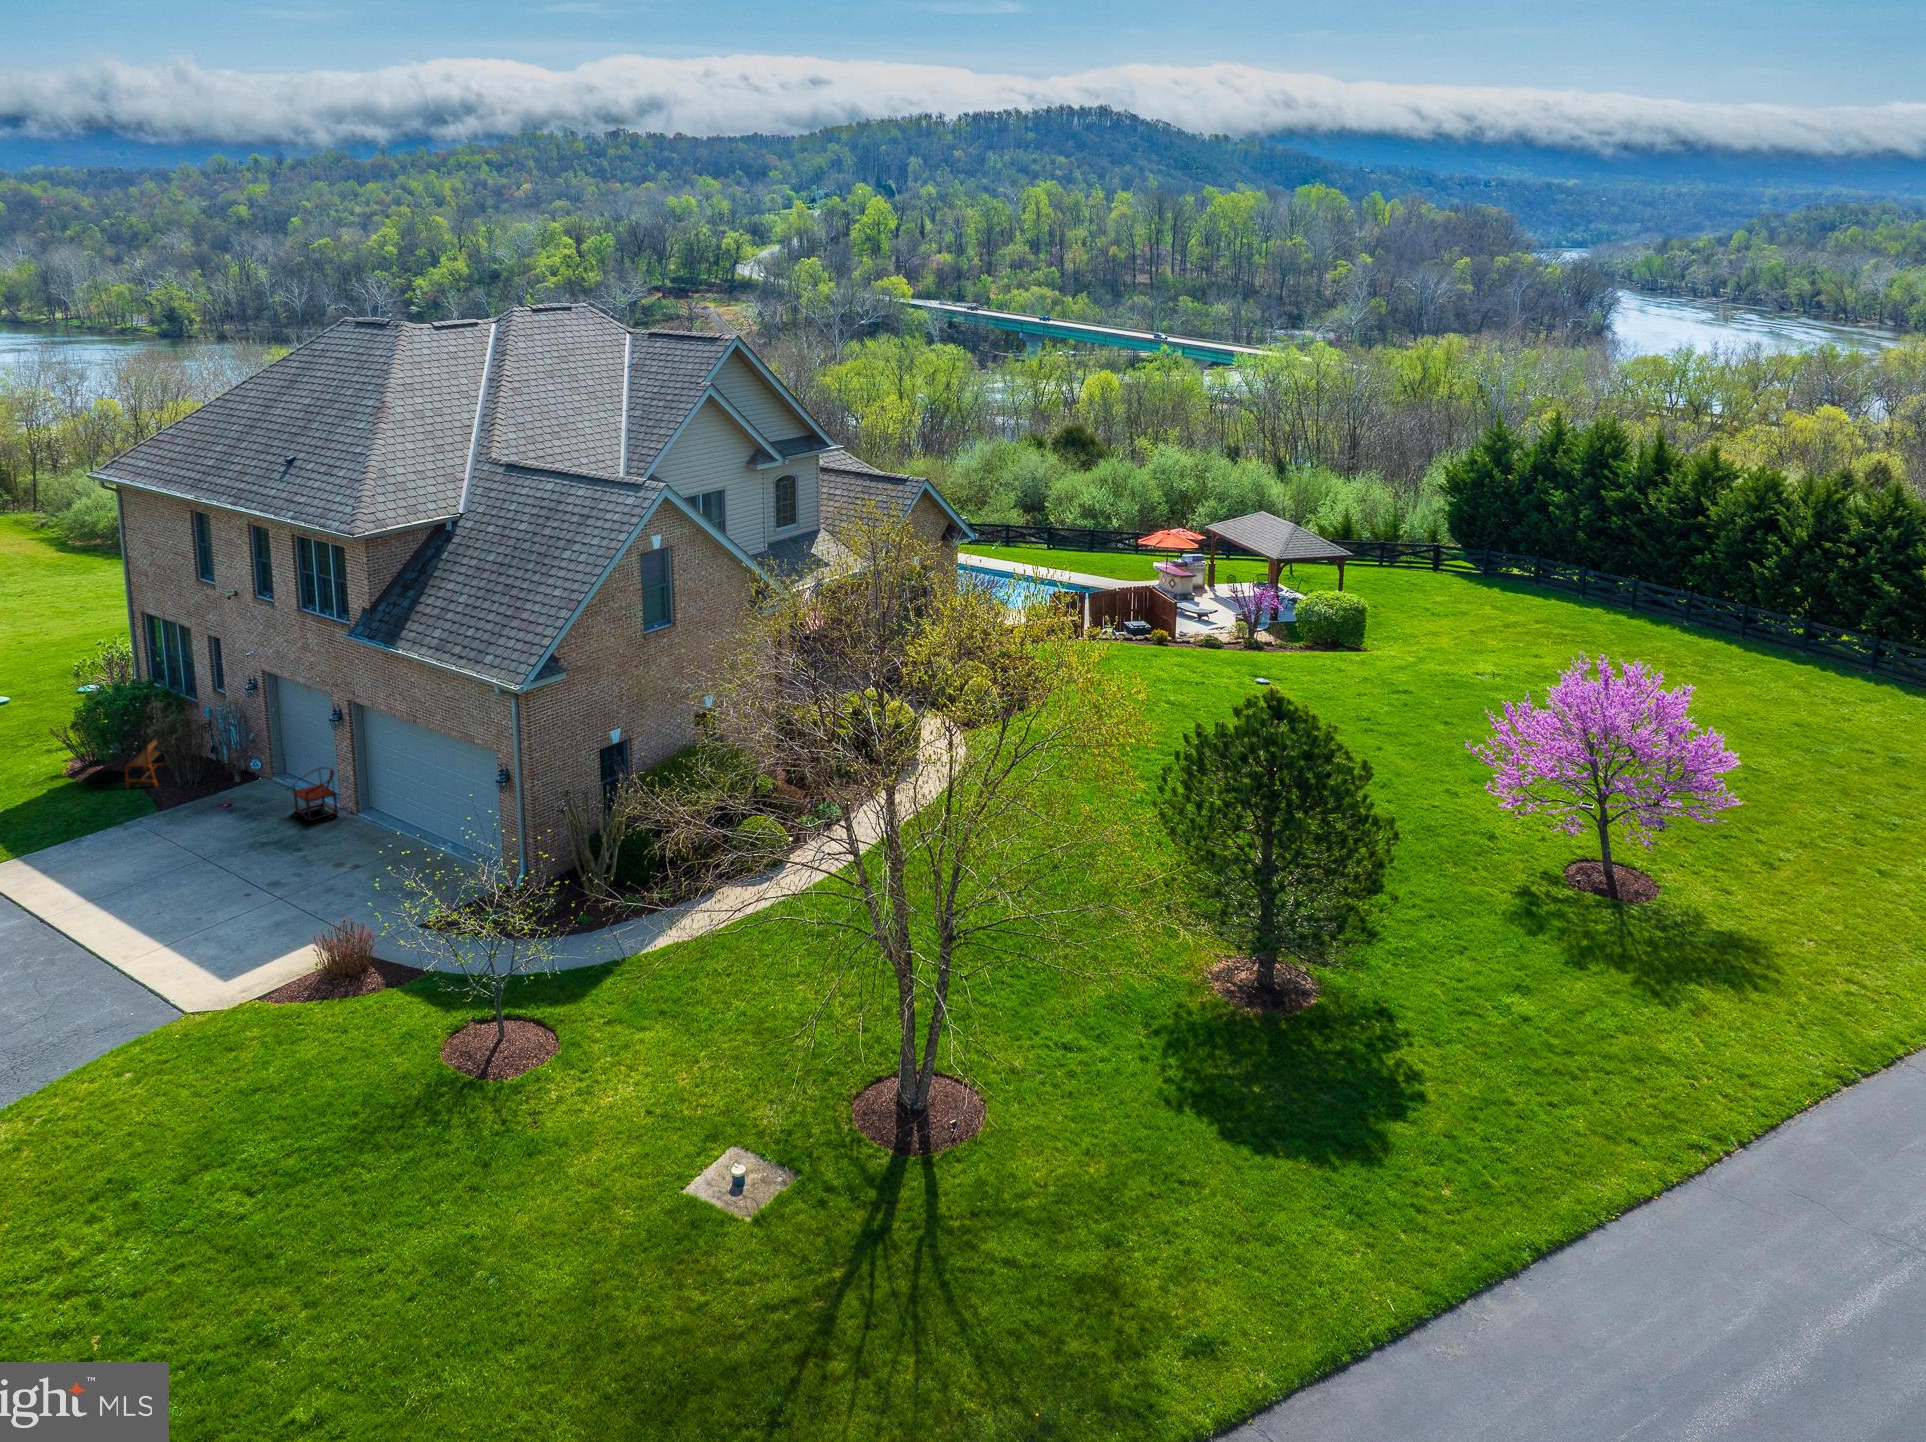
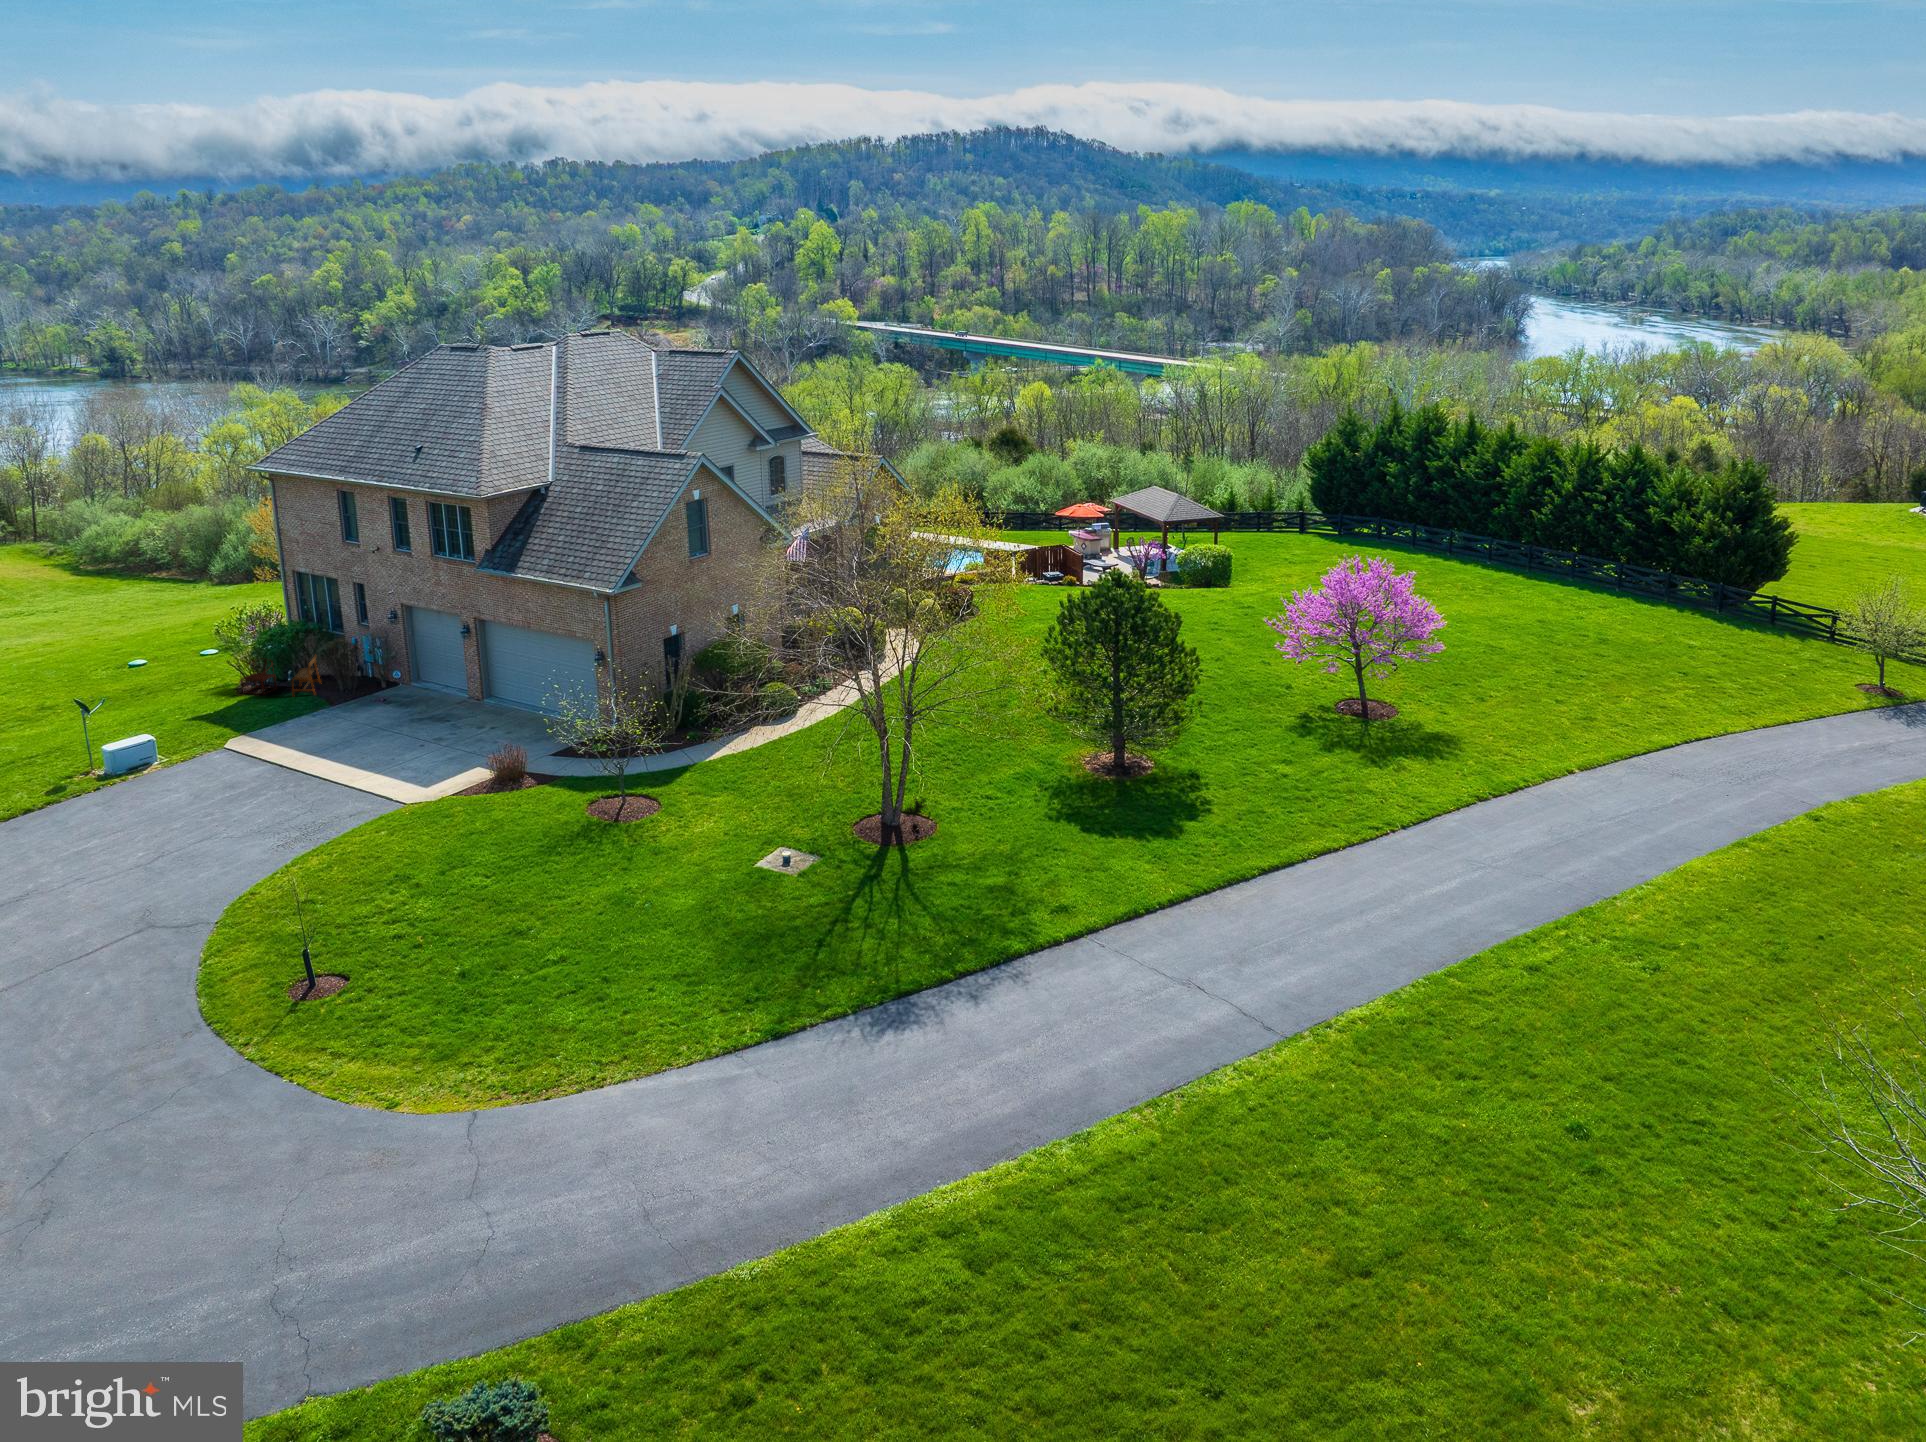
armchair: present [293,767,338,821] -> present [240,658,277,695]
potted tree: none [925,1068,965,1128] -> present [904,797,926,832]

